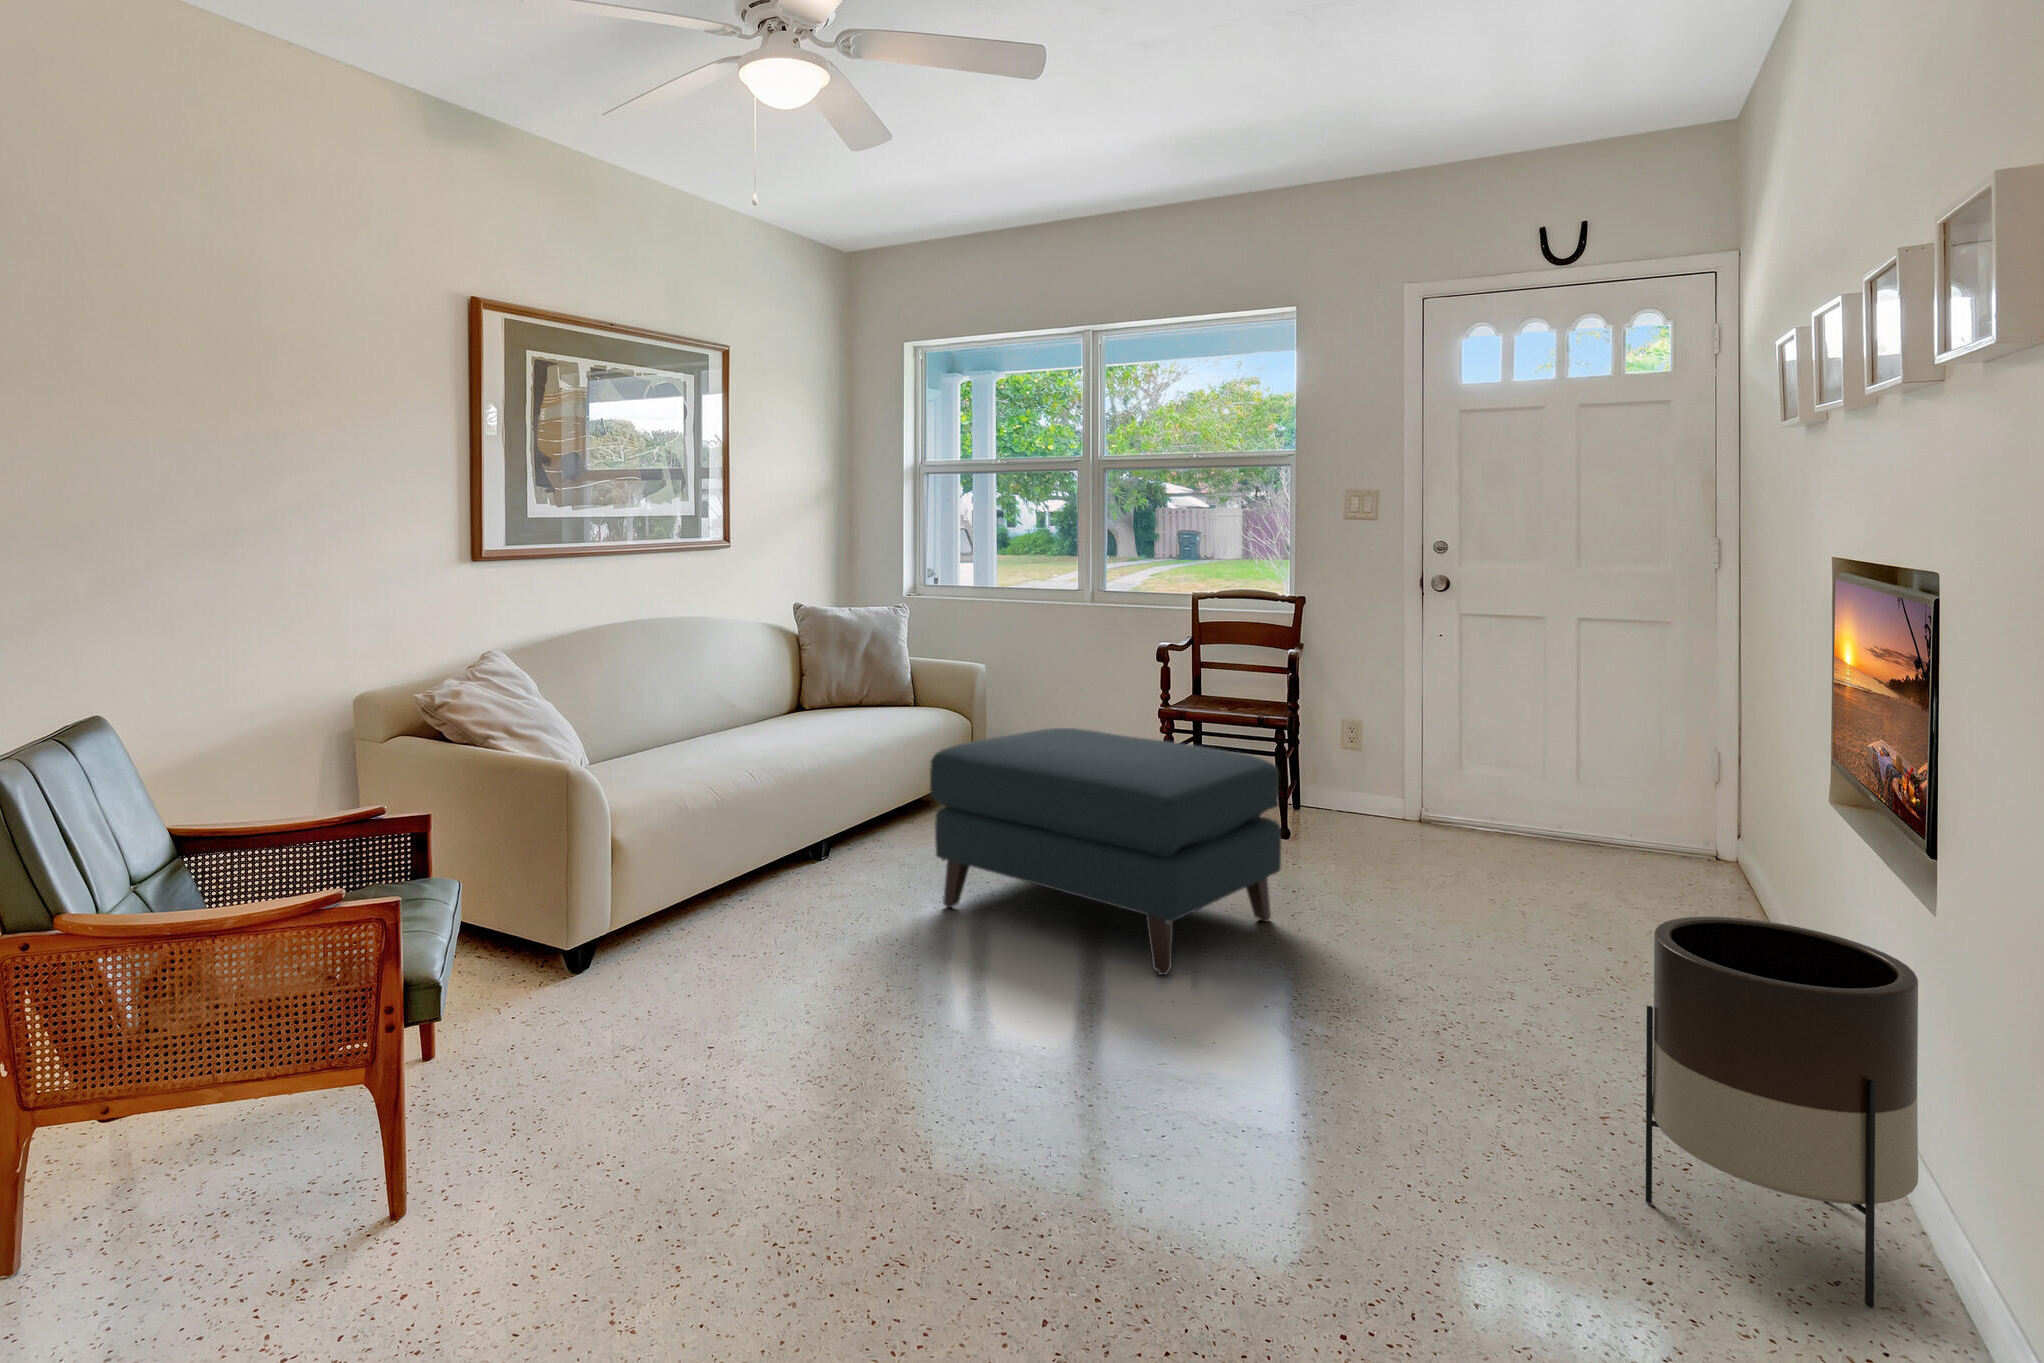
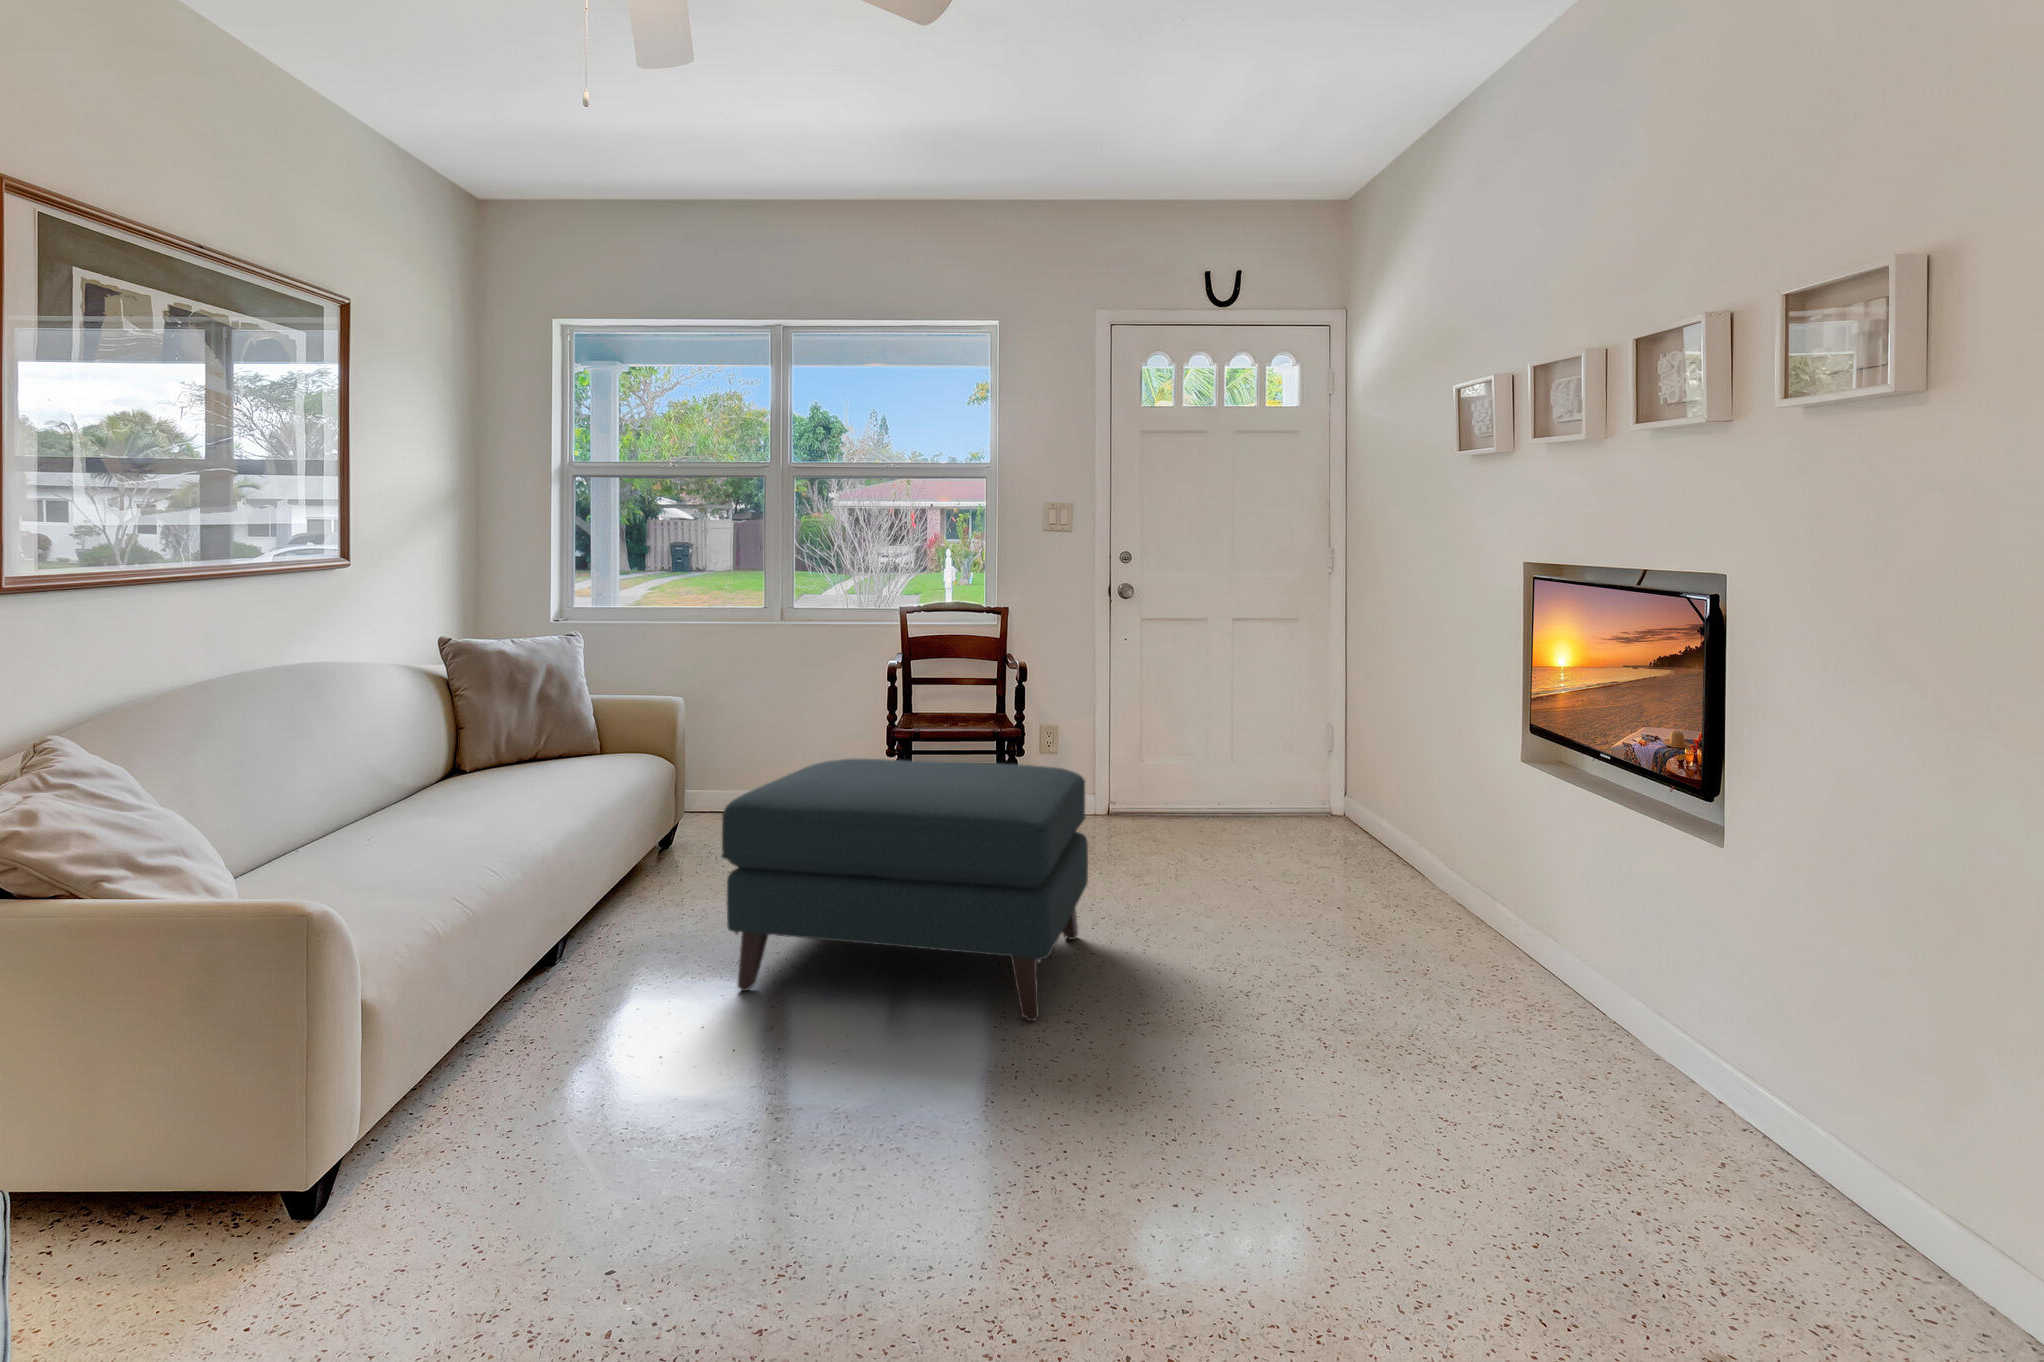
planter: present [1646,917,1918,1308] -> none [1585,866,1813,1198]

